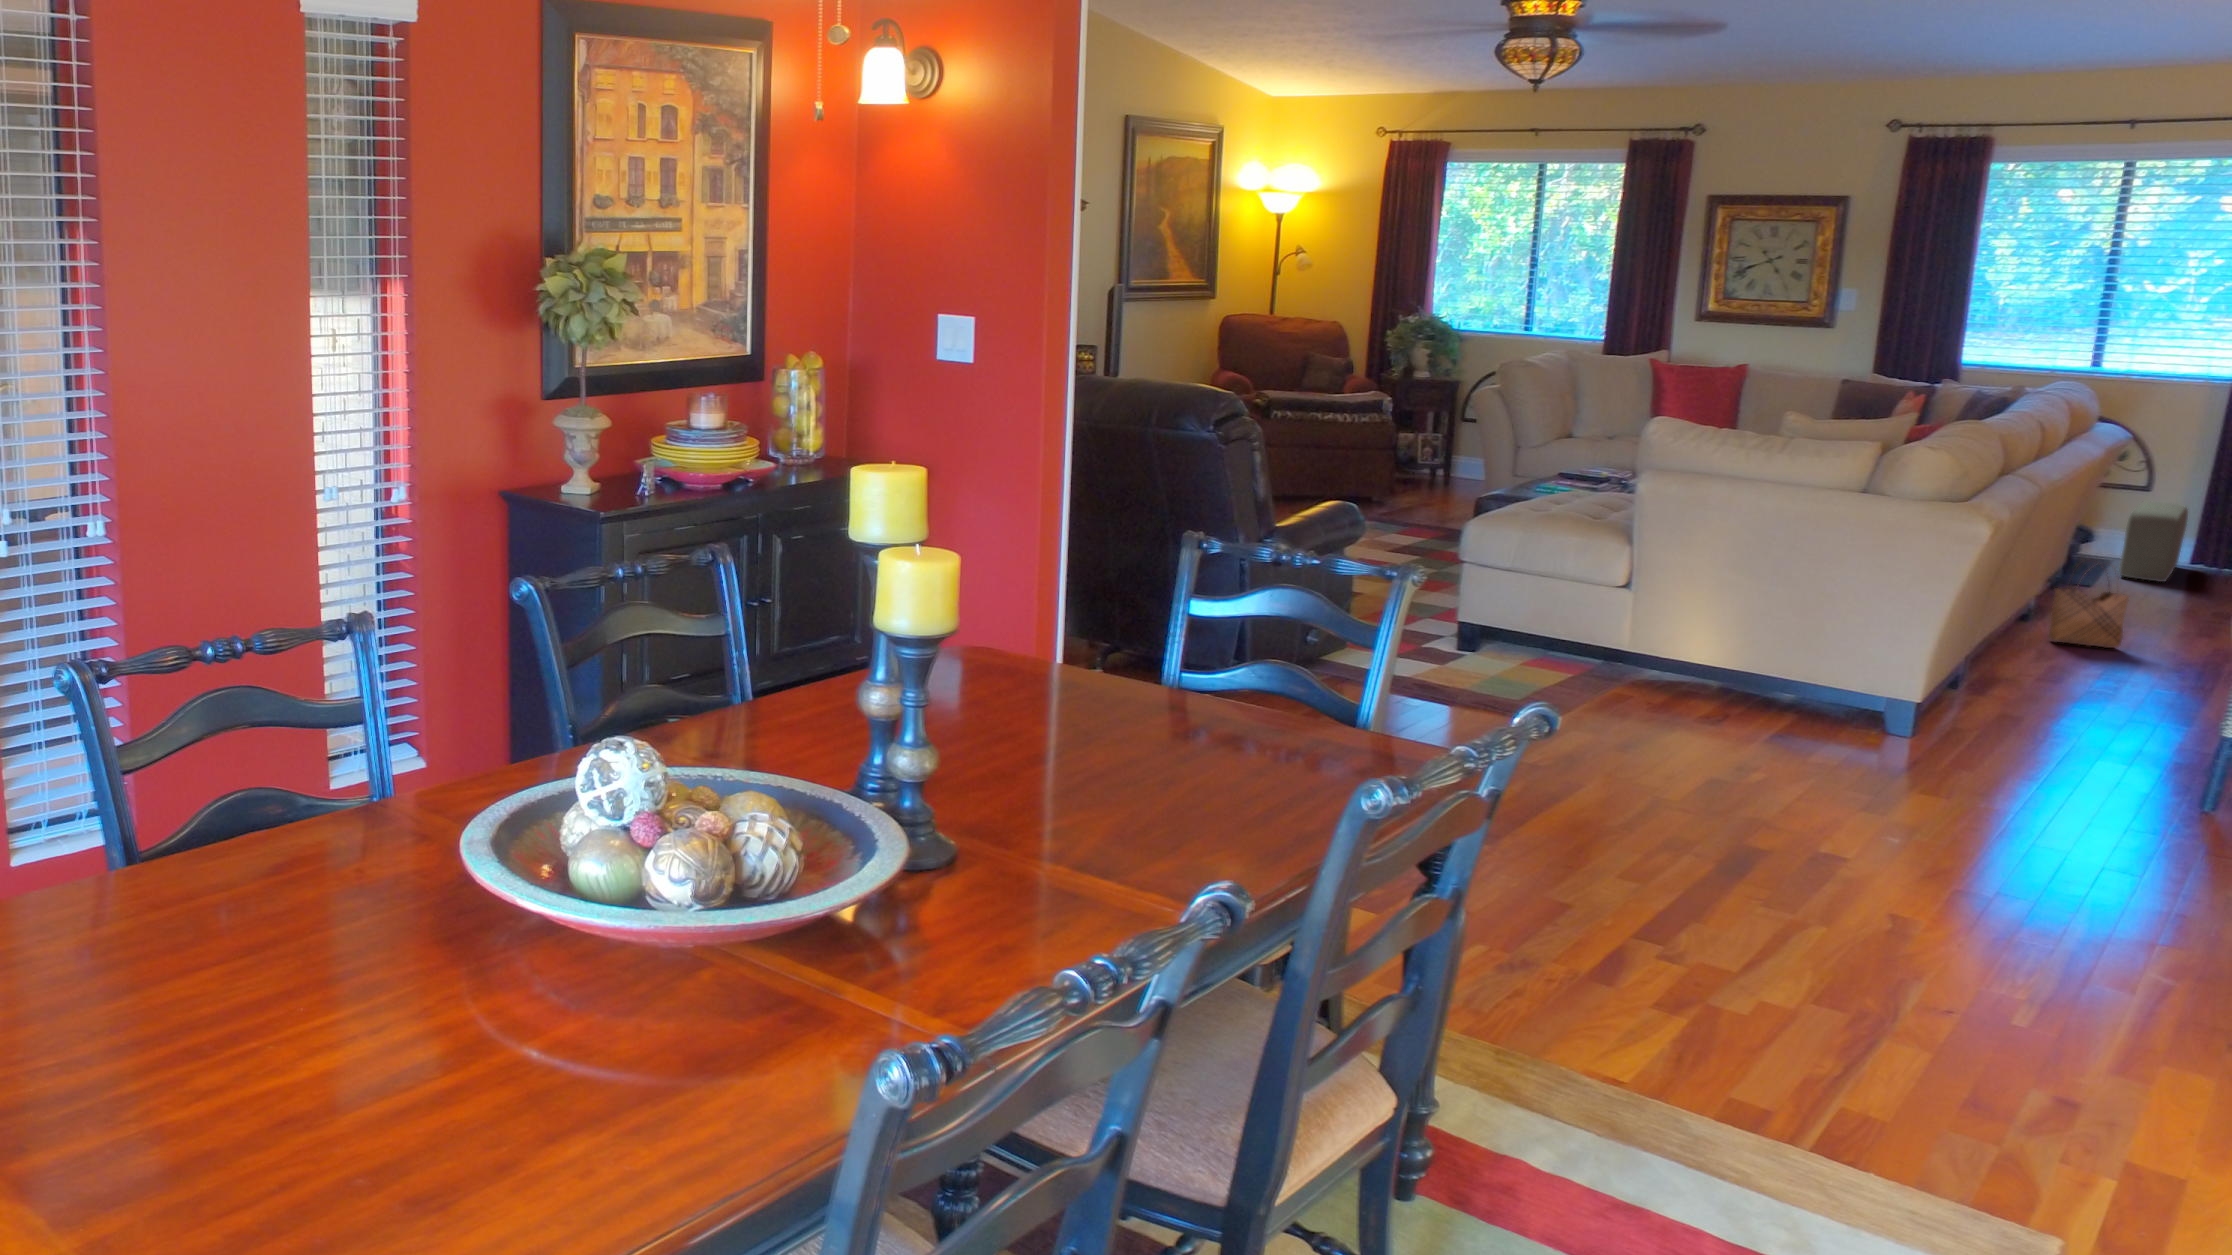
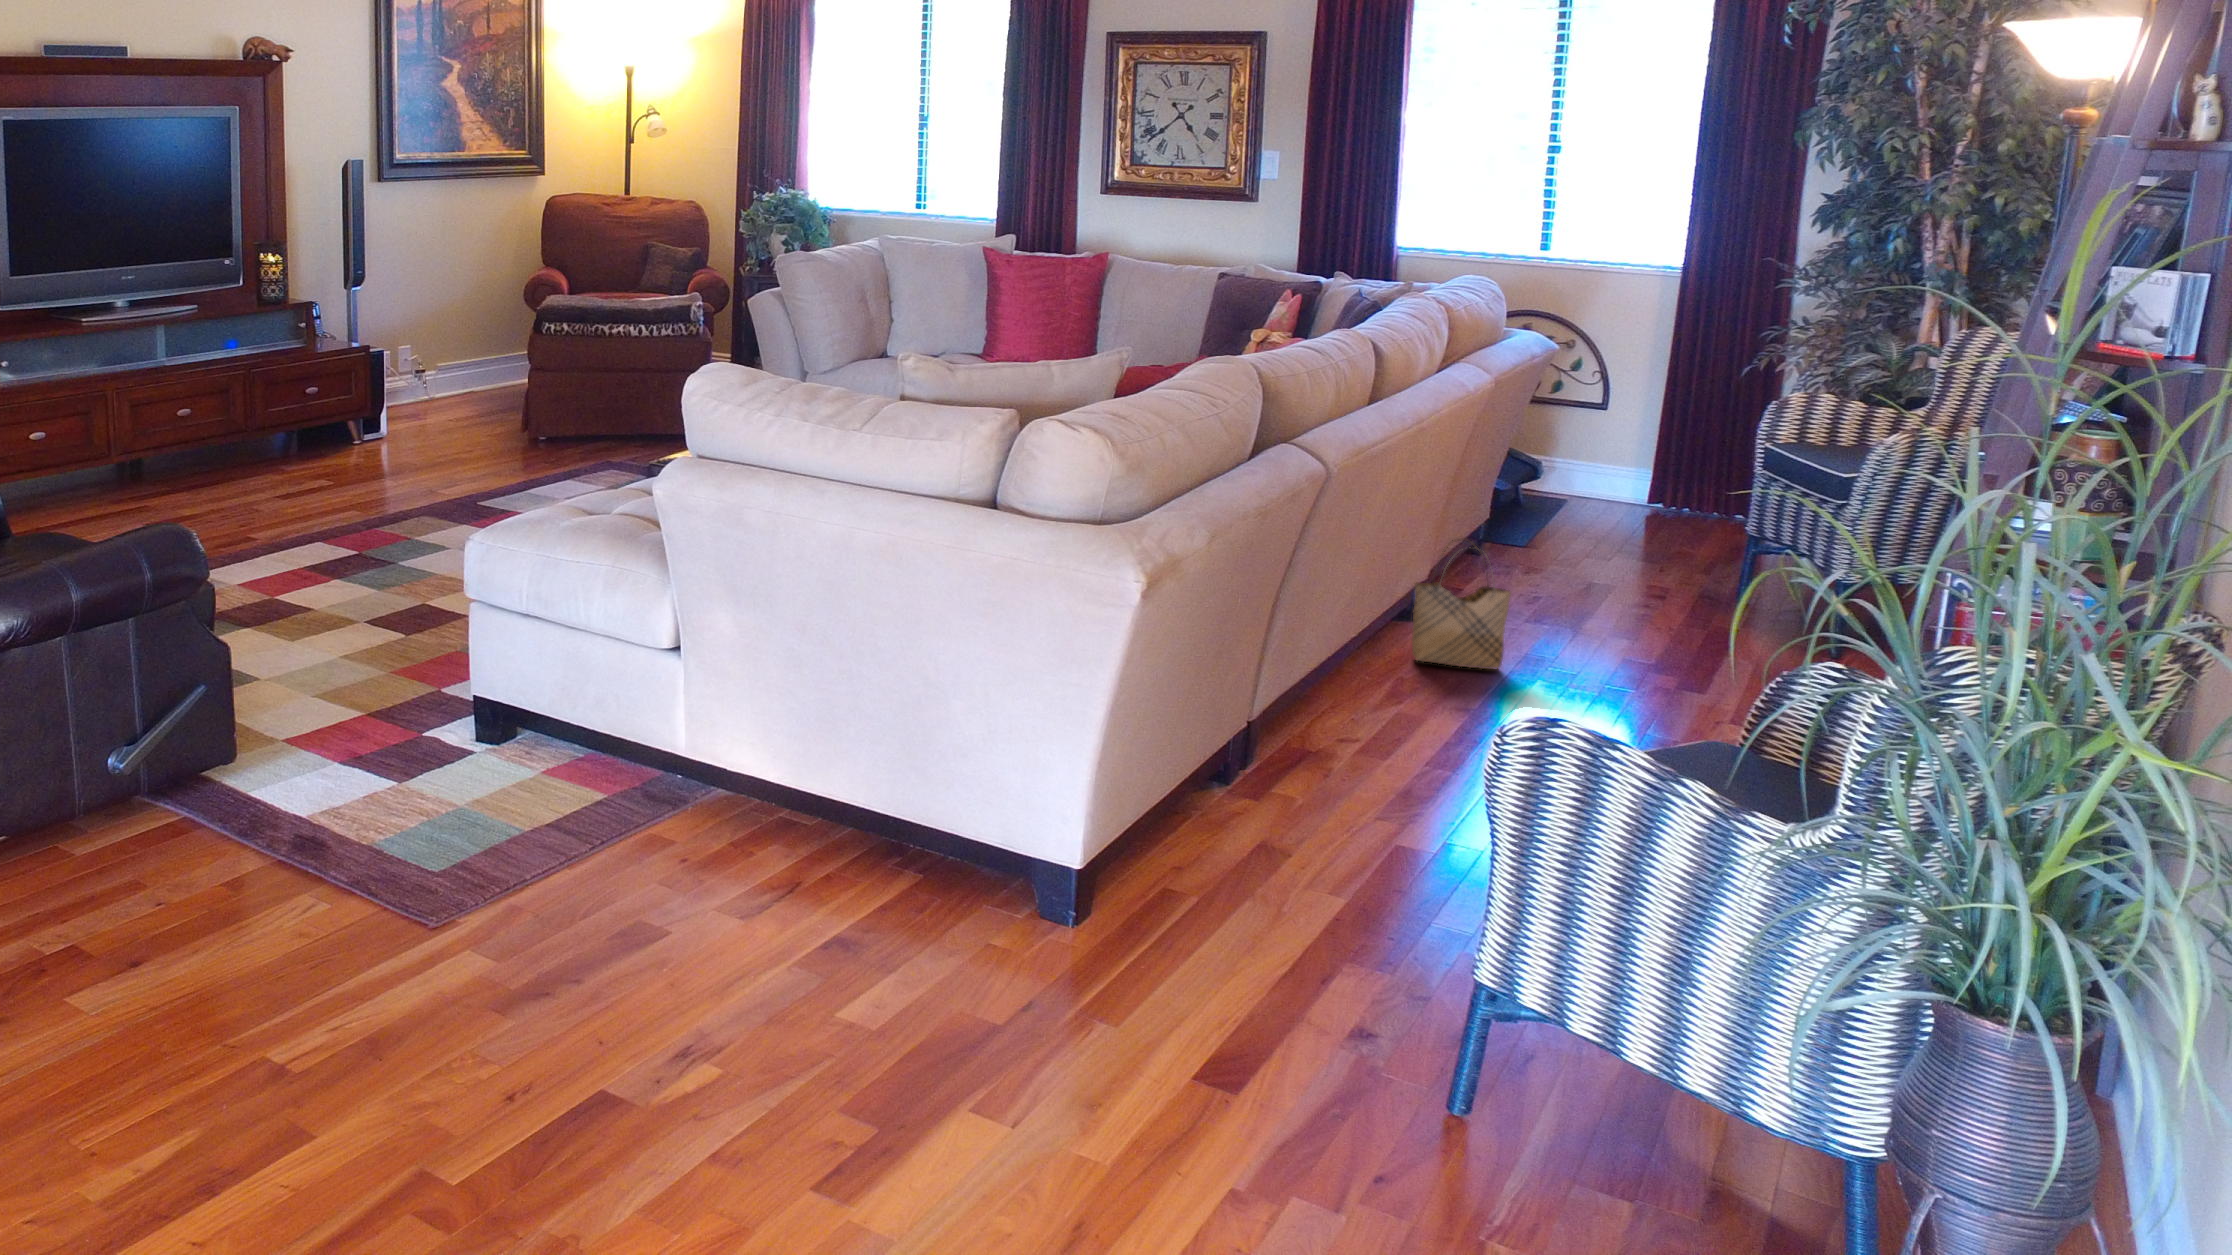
pouf: present [2119,502,2188,582] -> none [1565,423,1652,534]

